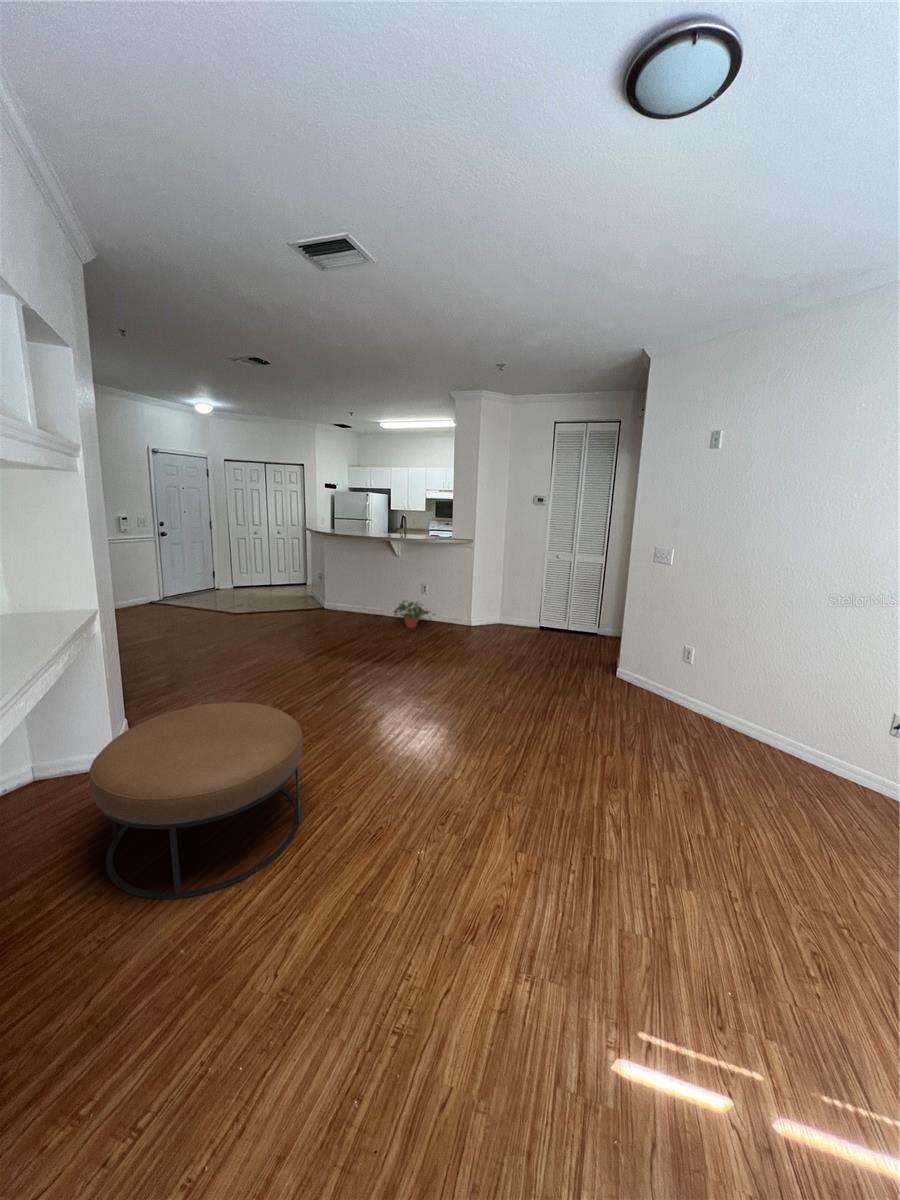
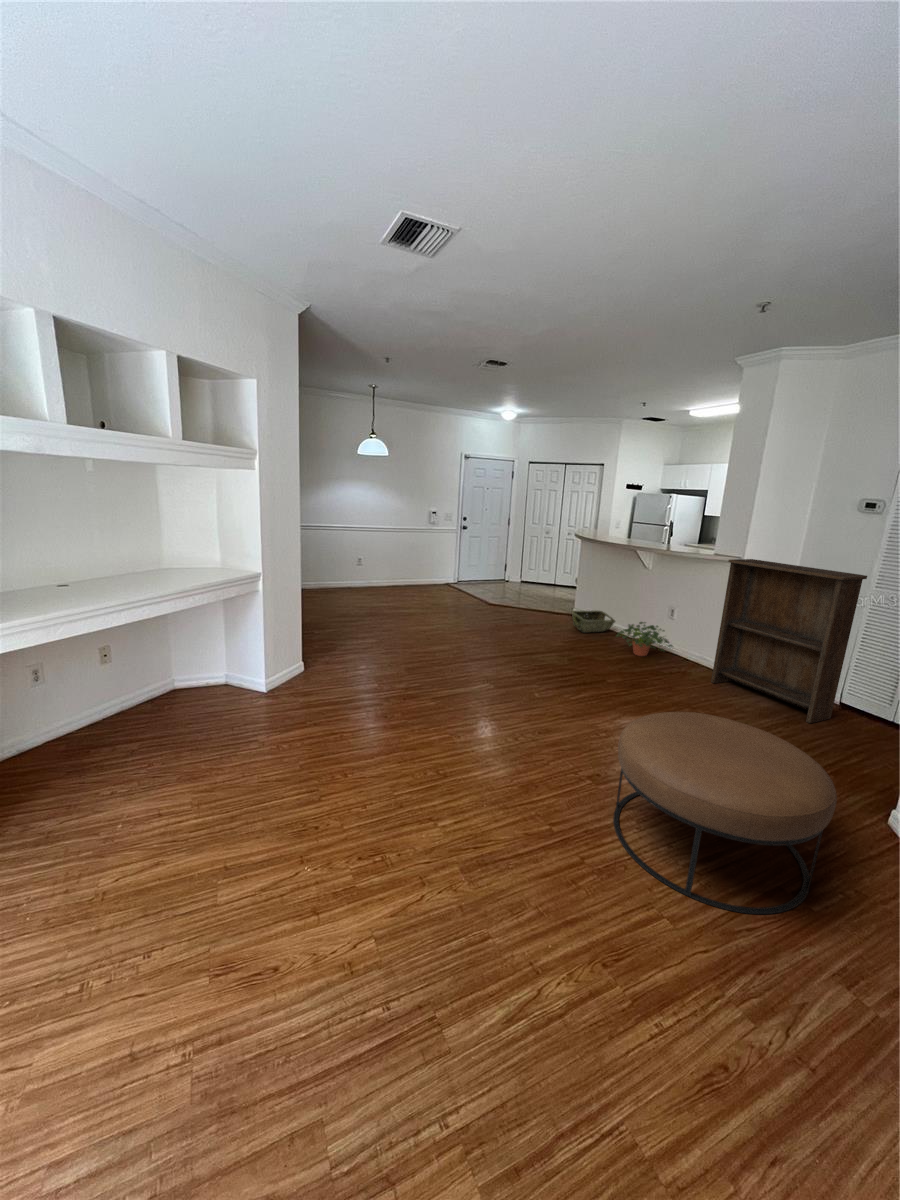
bookshelf: none [472,542,552,643] -> present [711,559,867,723]
woven basket: none [338,599,374,620] -> present [572,611,615,633]
ottoman: present [89,702,303,899] -> present [613,712,837,914]

